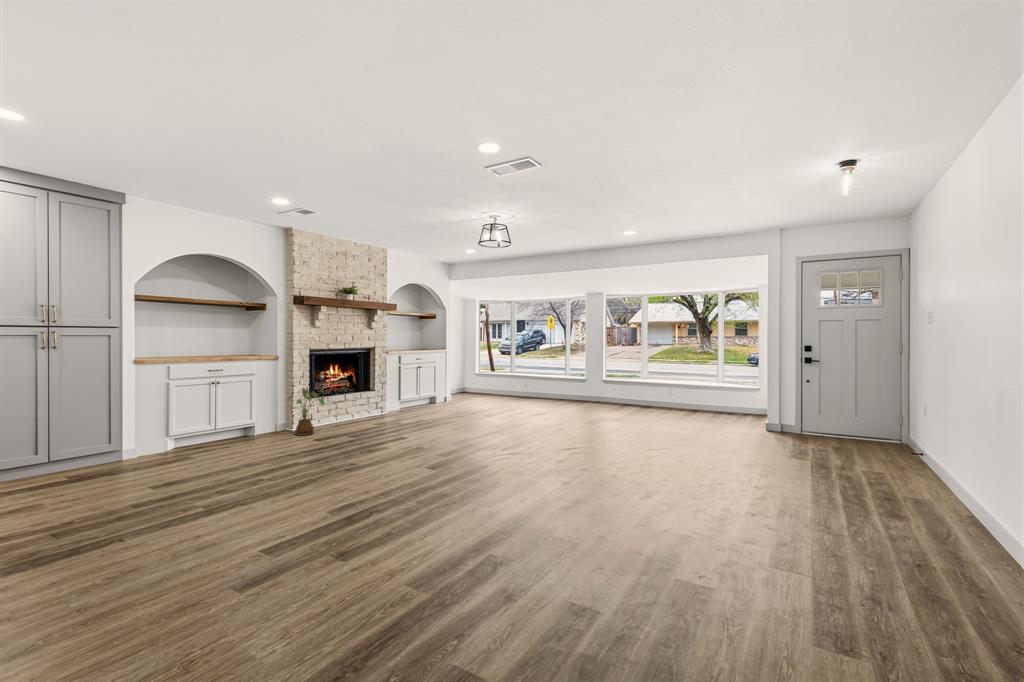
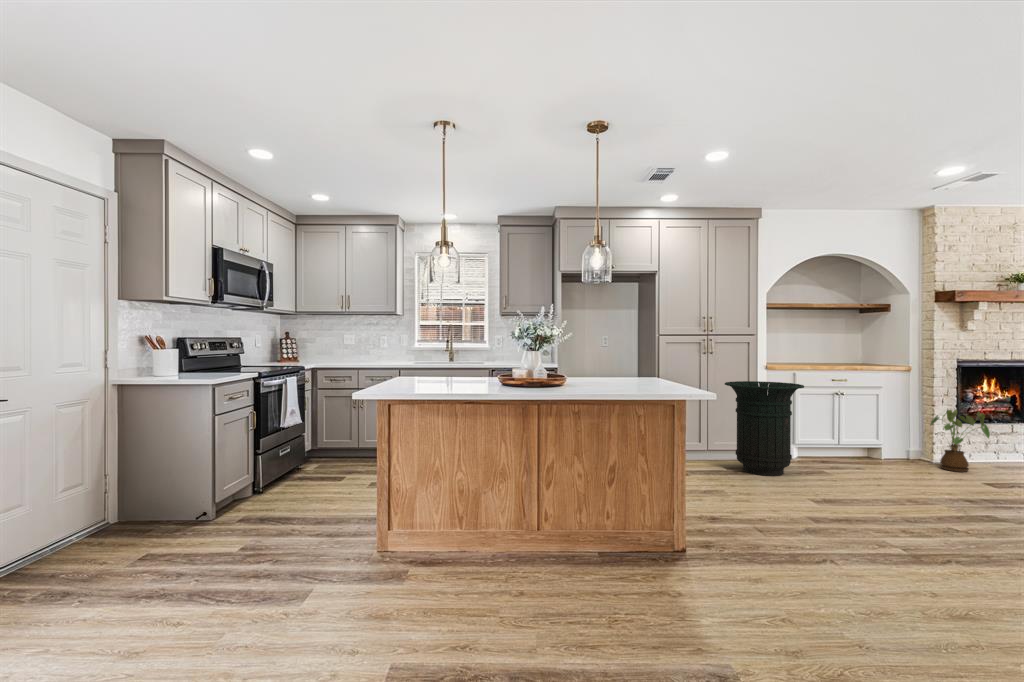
trash can: none [66,376,164,475] -> present [725,381,804,476]

